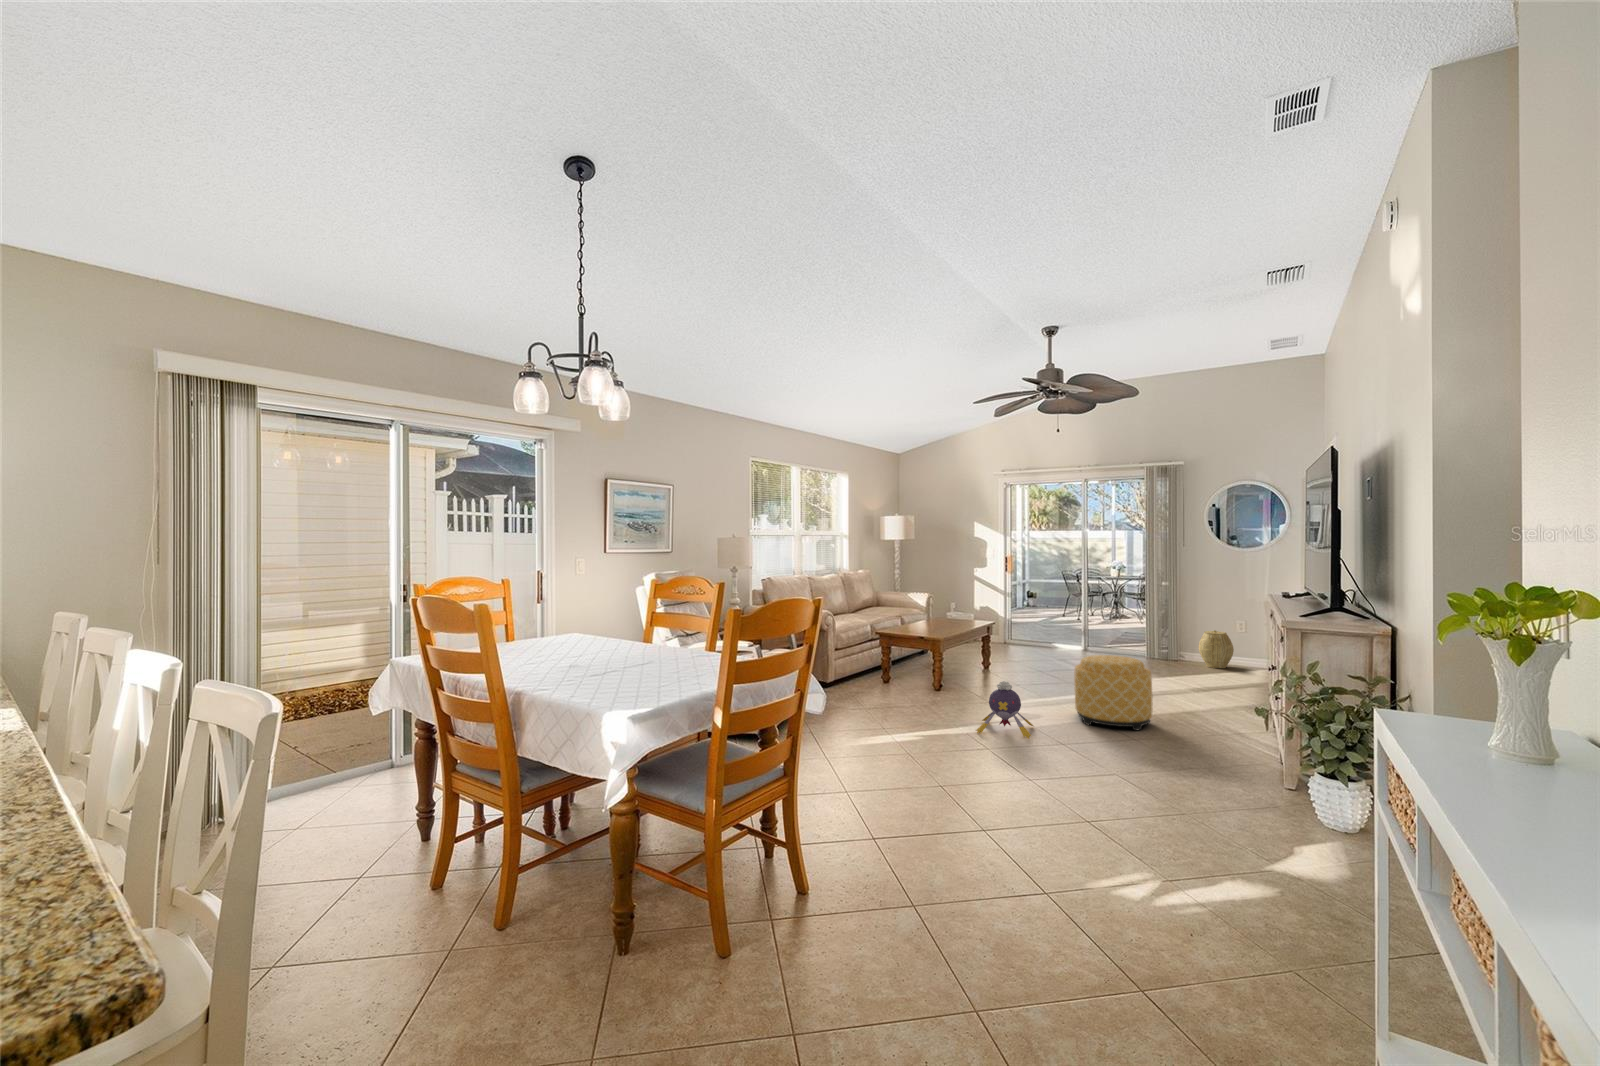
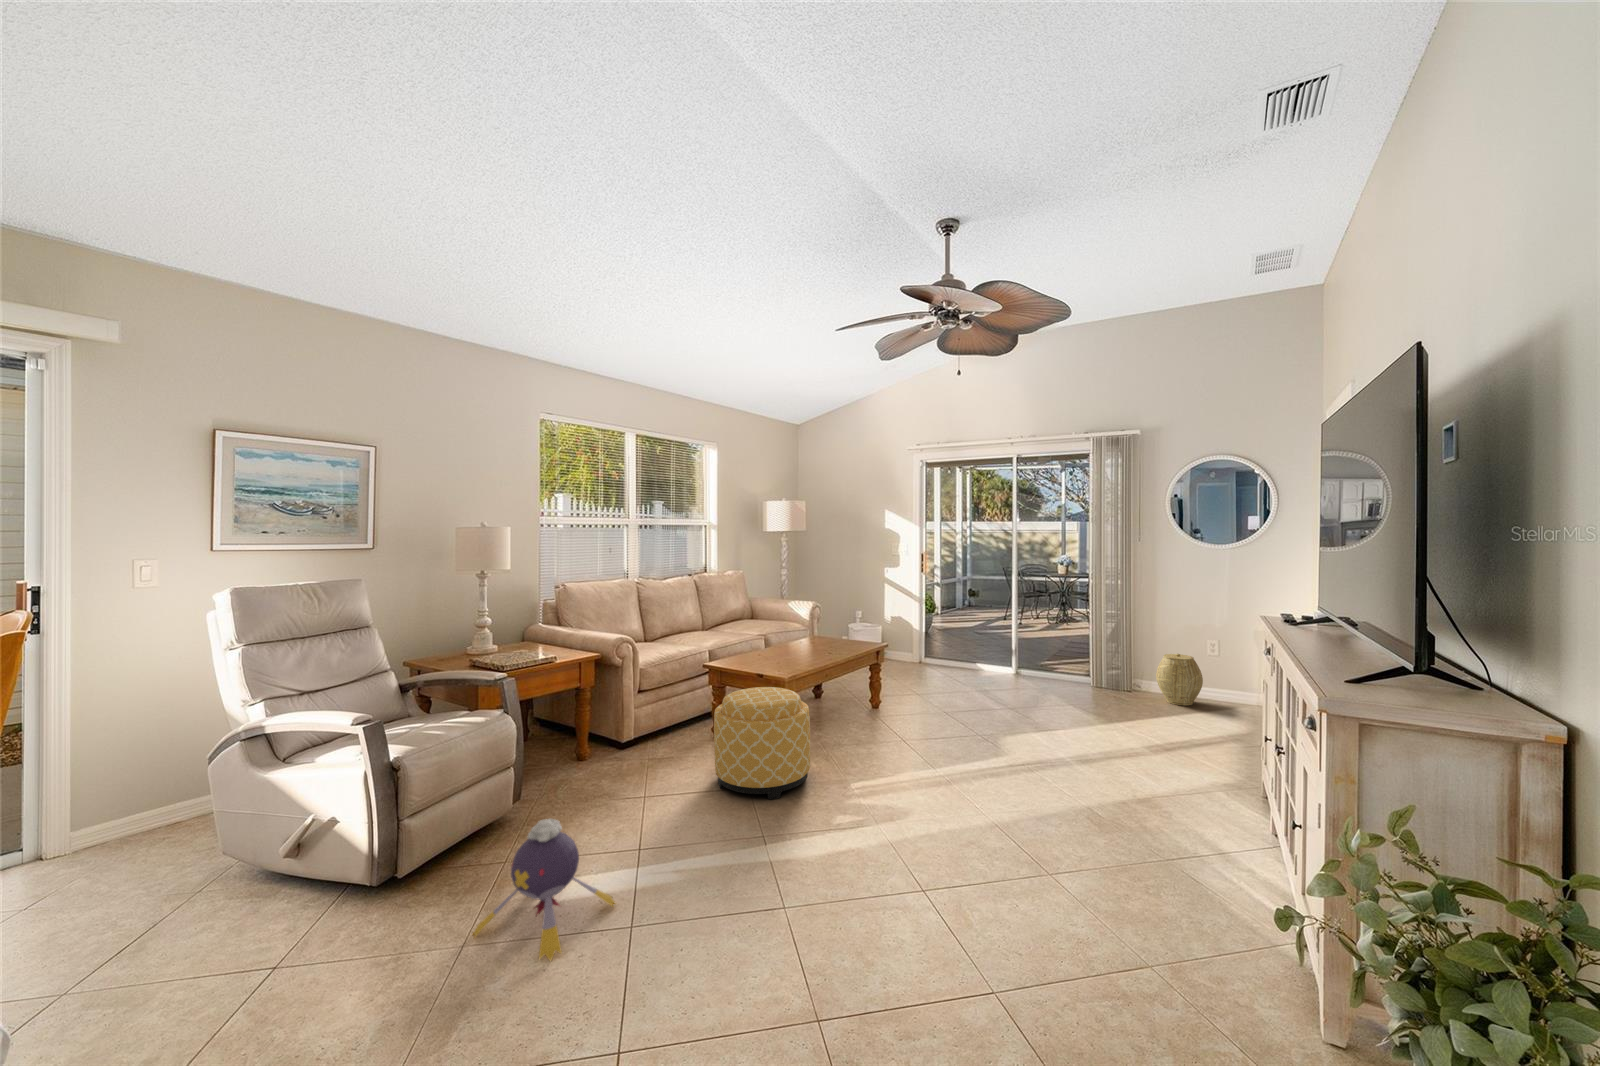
ottoman: present [1074,655,1152,730] -> present [714,687,810,799]
plush toy: present [976,681,1033,738] -> present [473,819,615,961]

